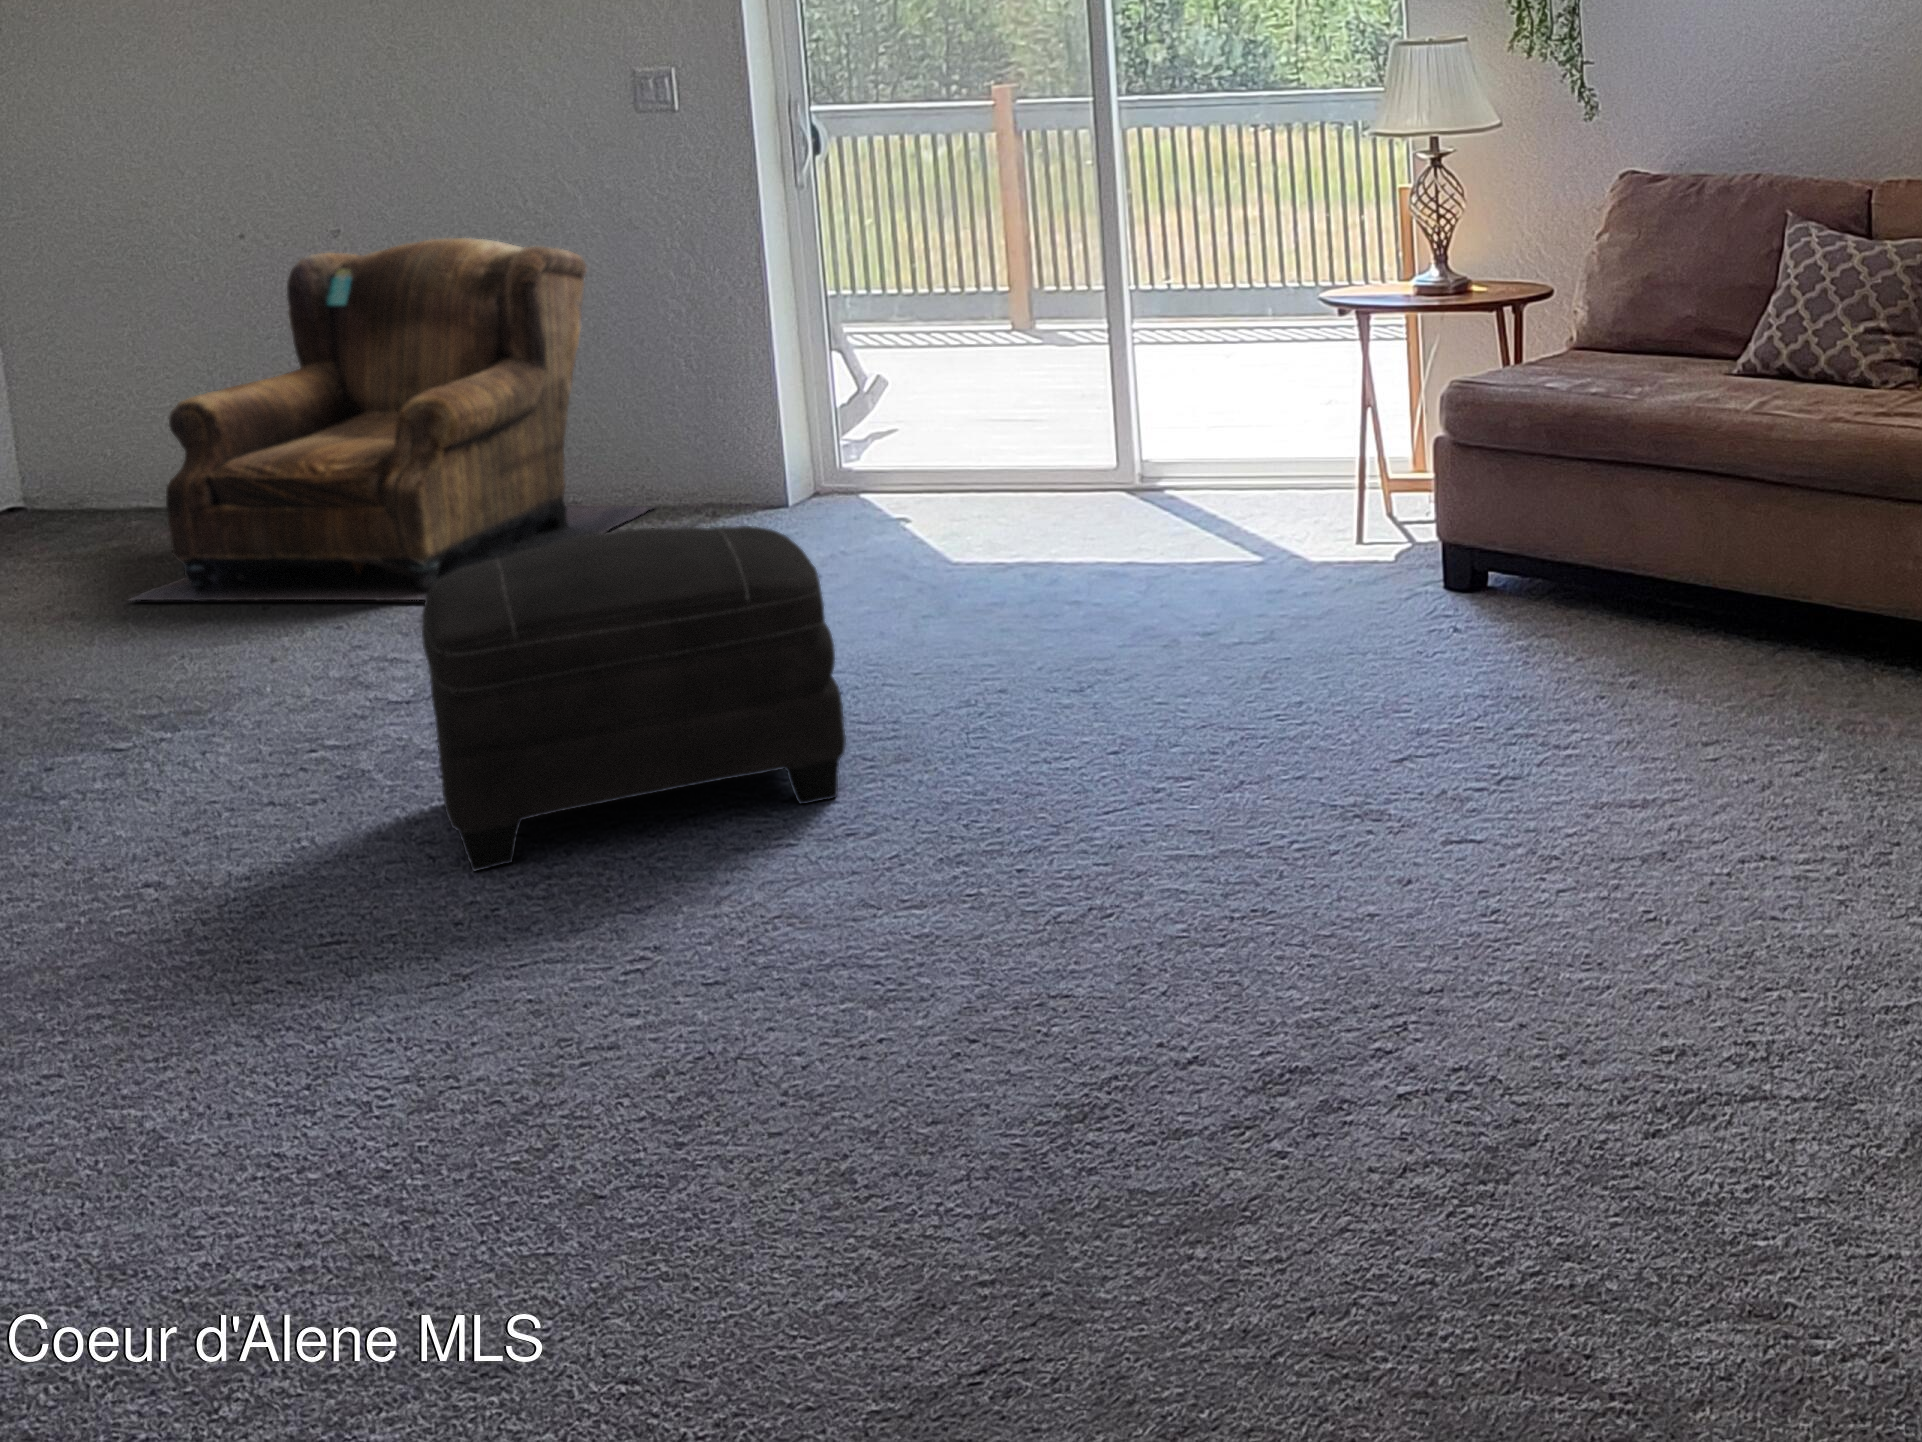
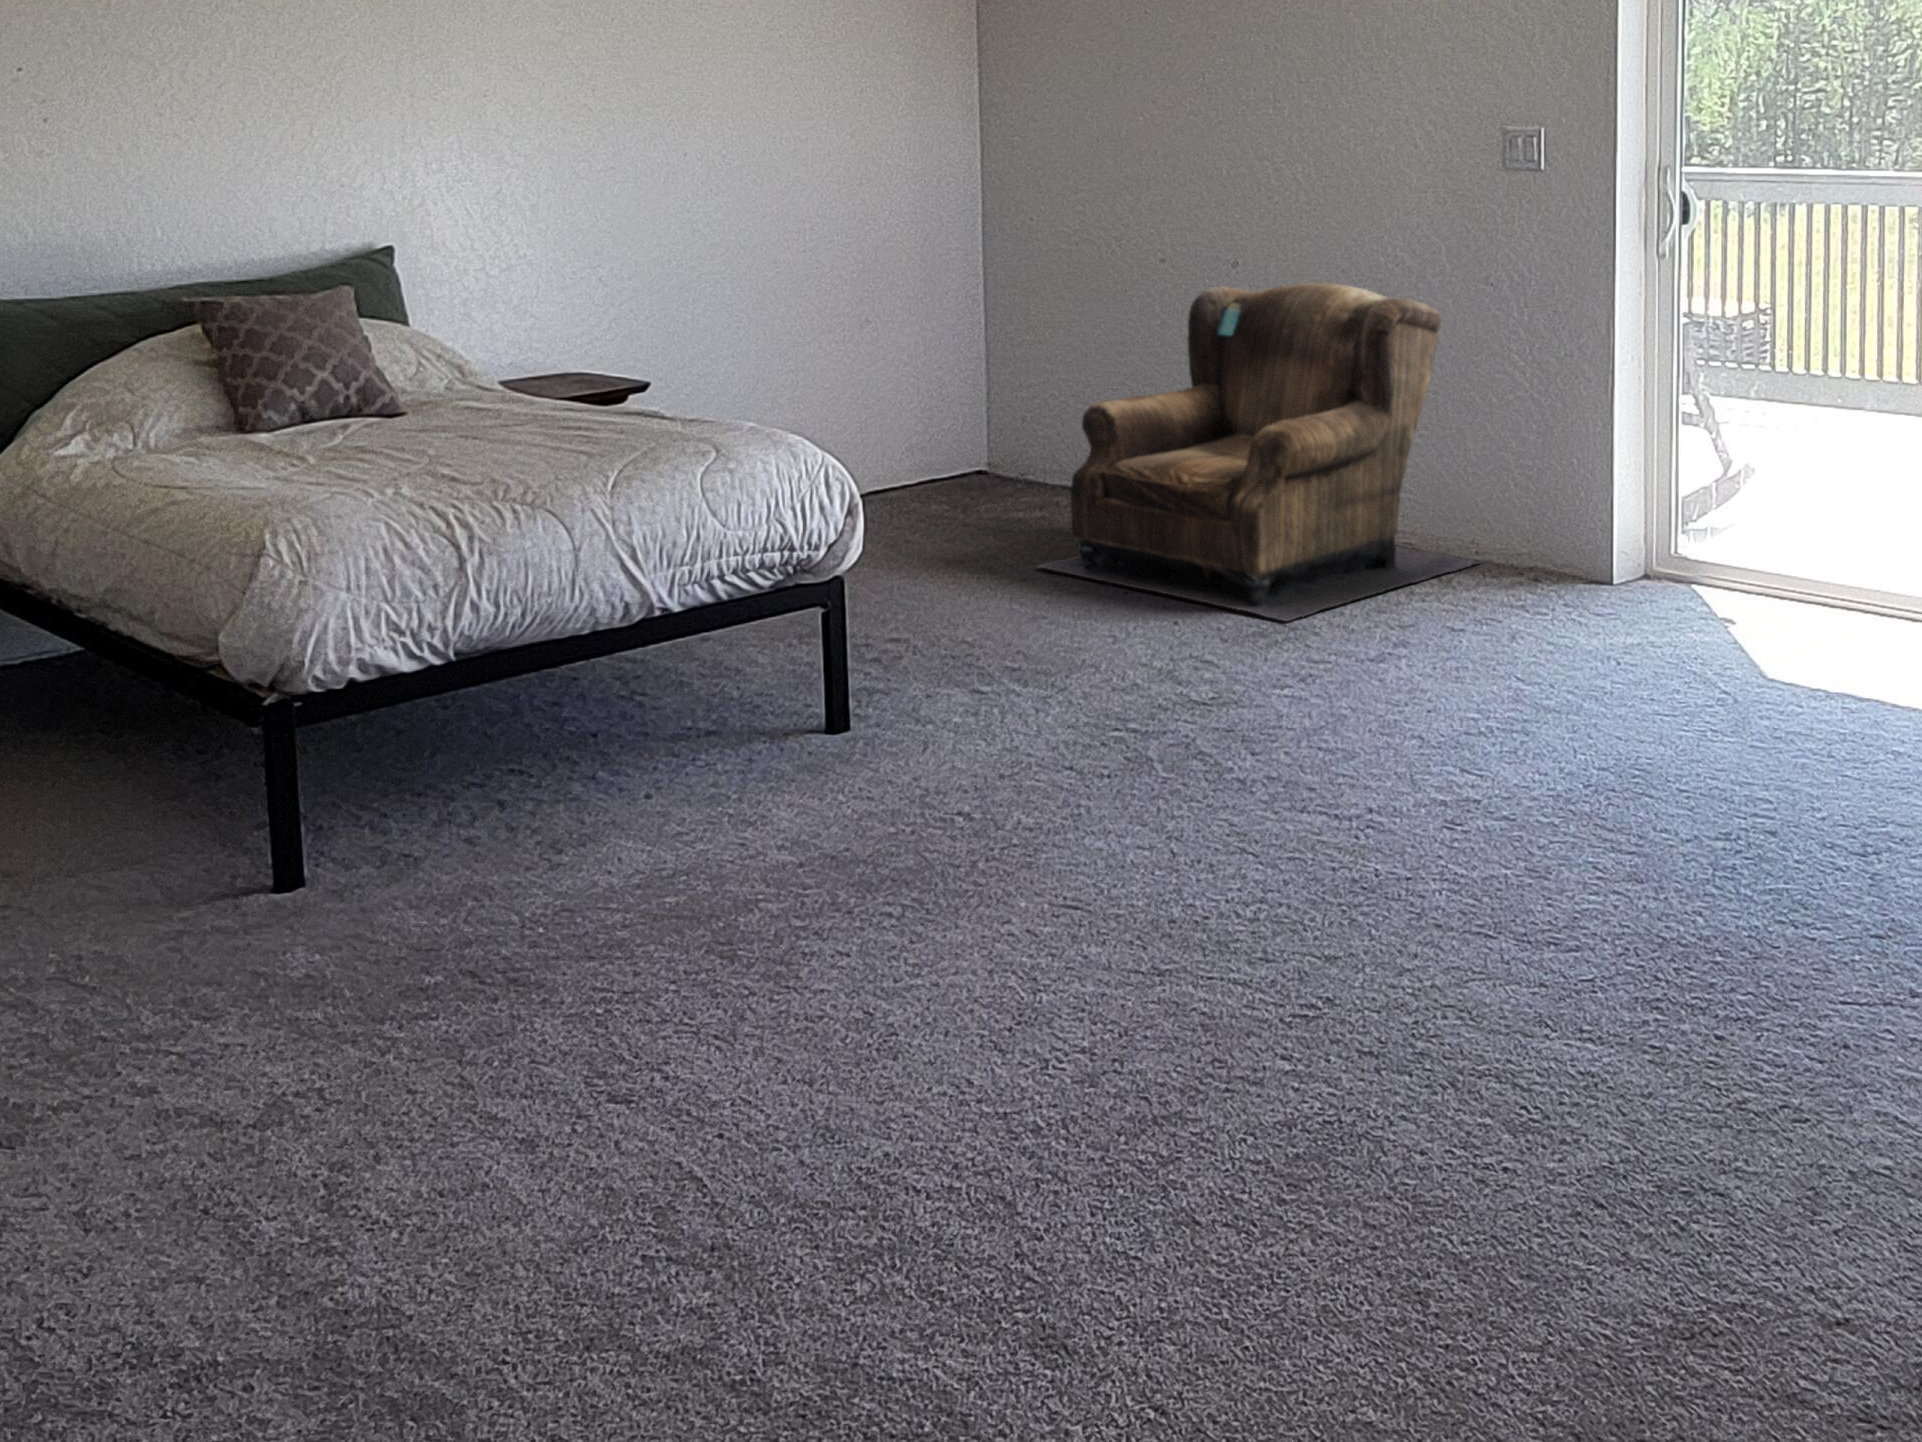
ottoman: present [422,526,846,871] -> none [1187,582,1568,898]

